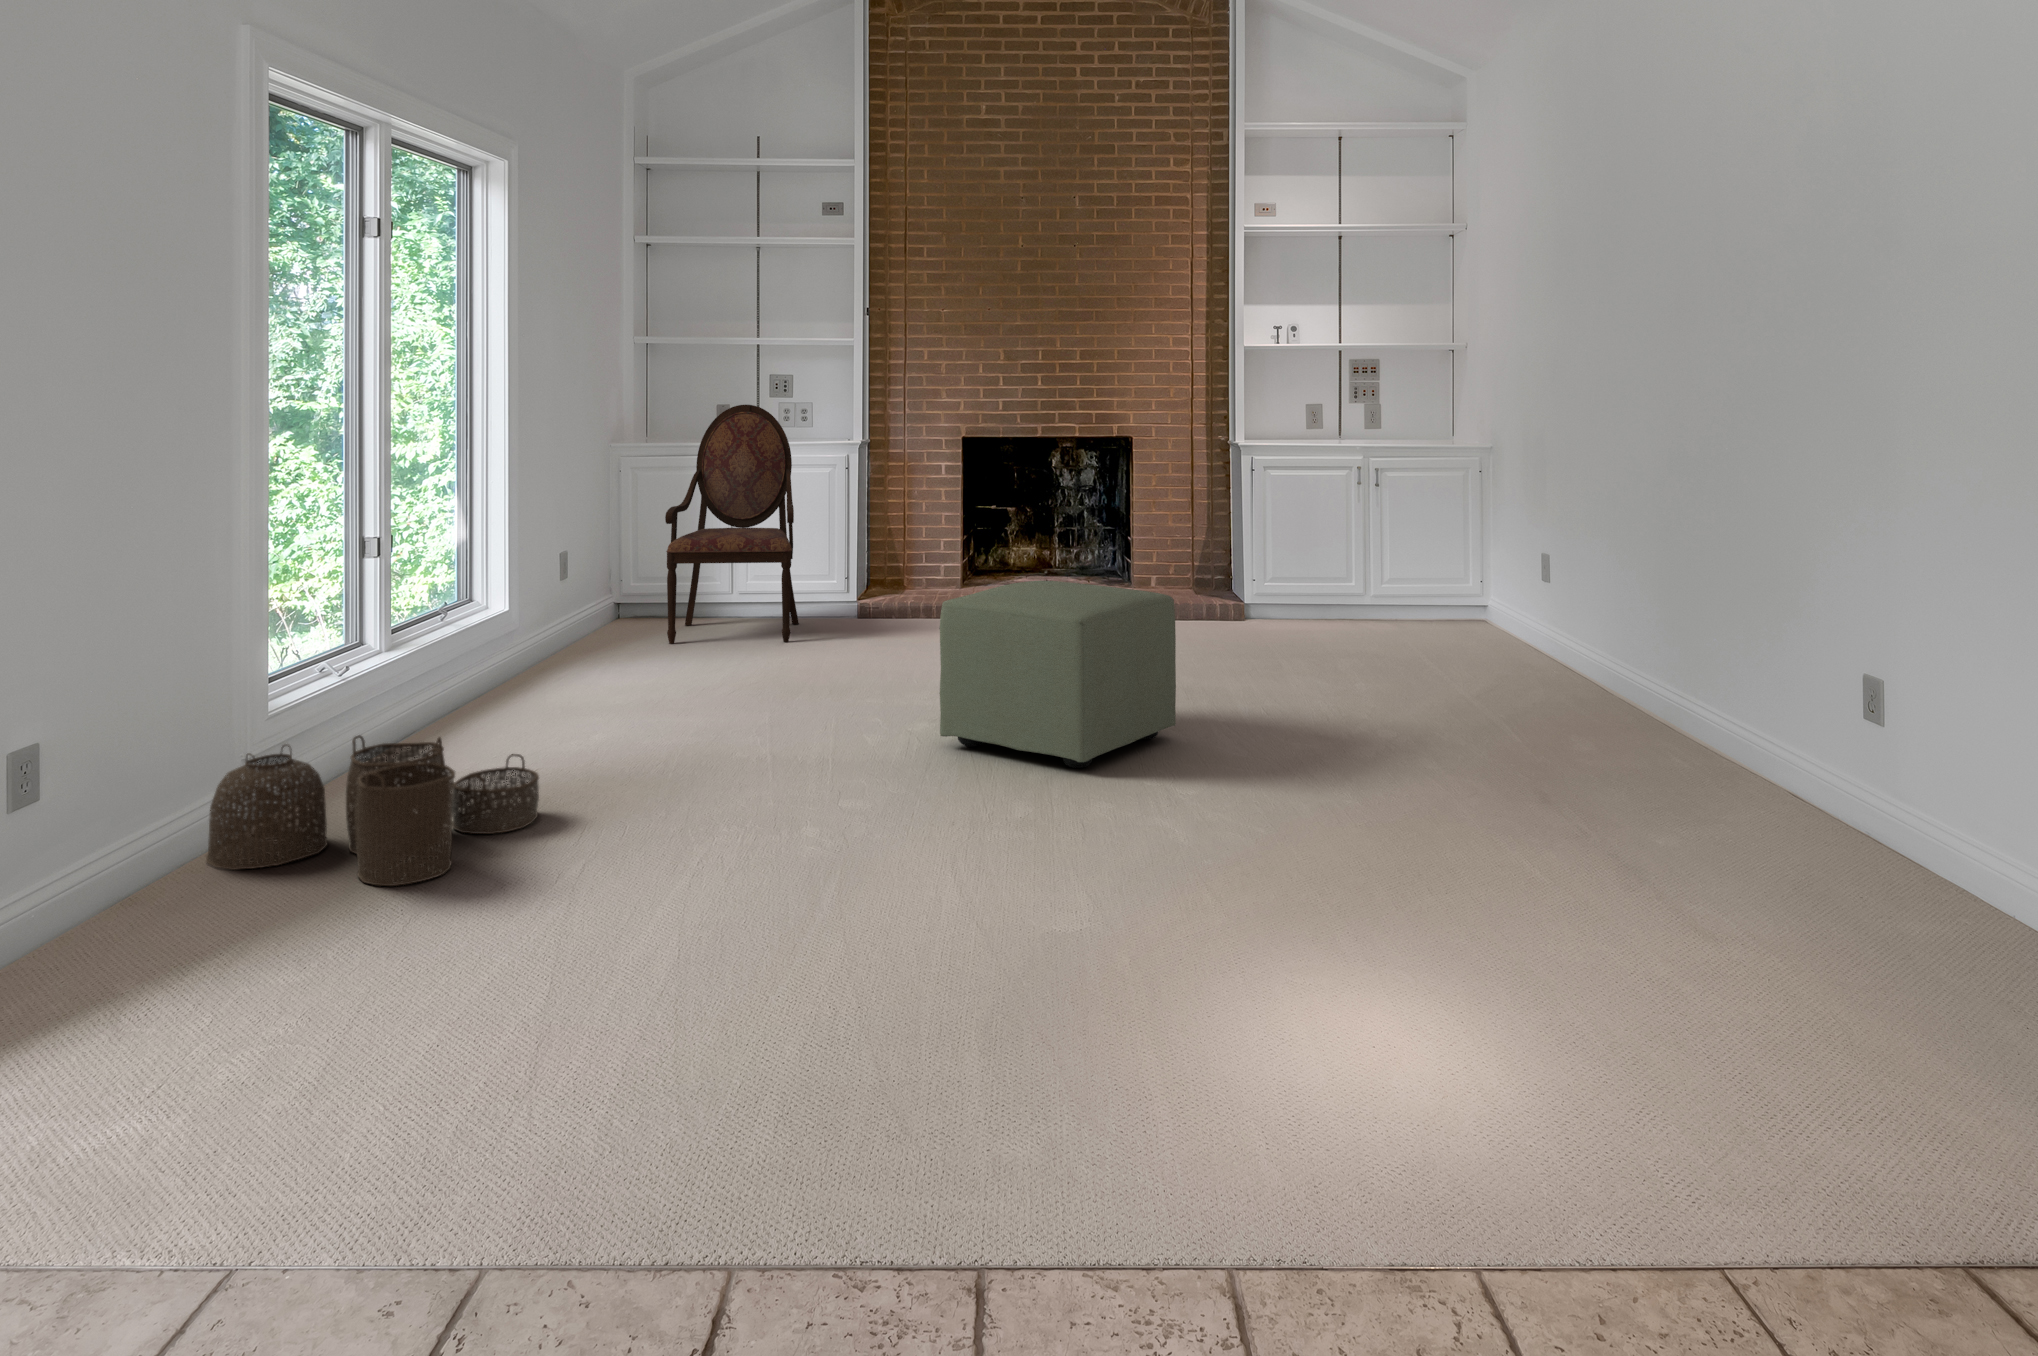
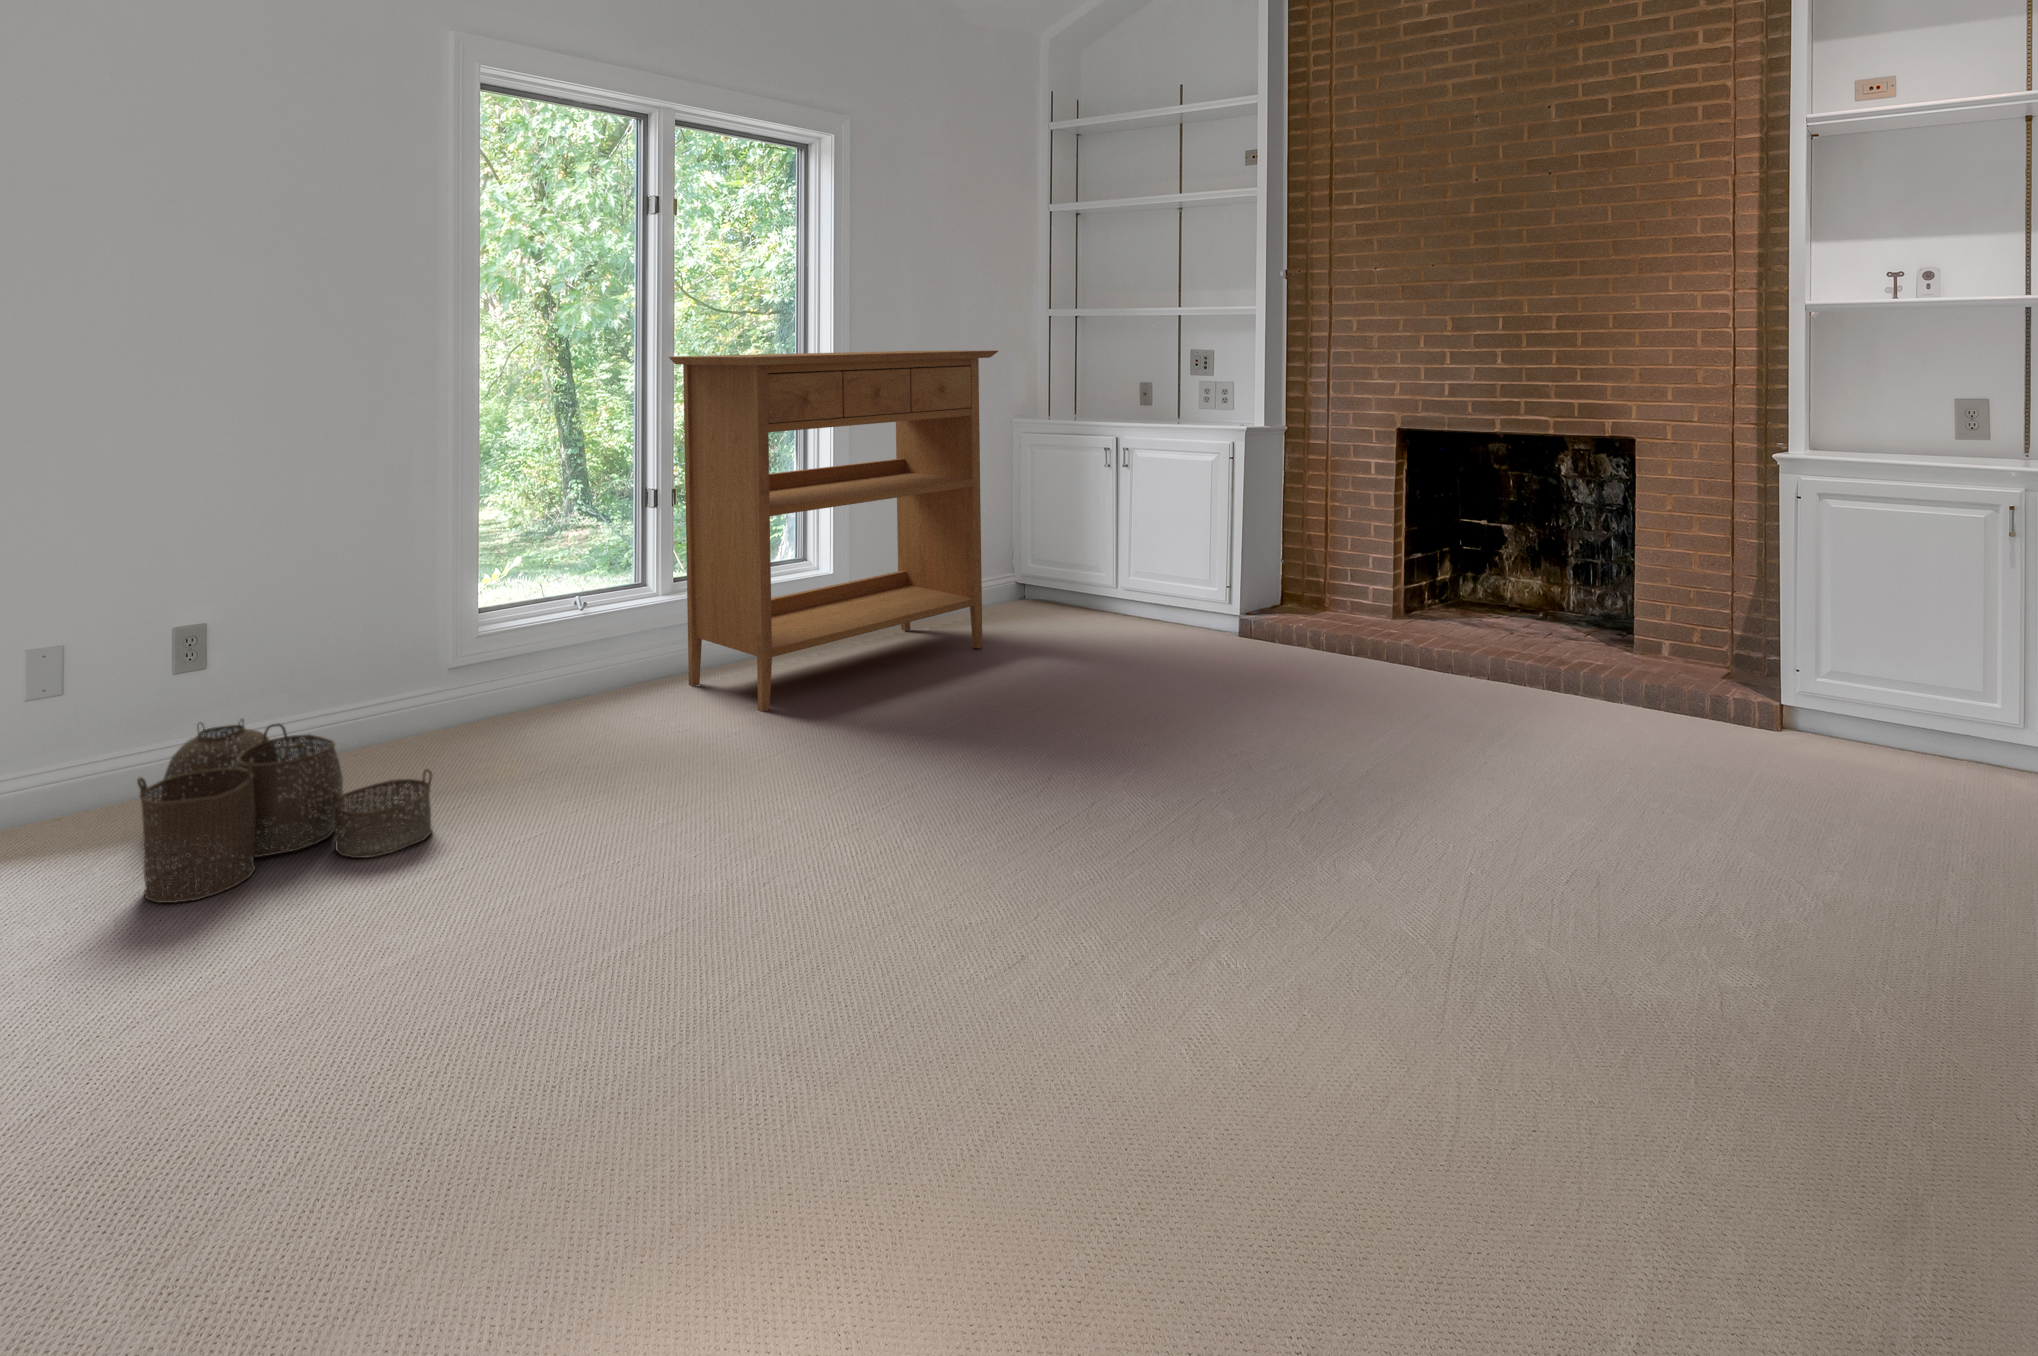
console table: none [457,370,688,712] -> present [669,351,998,712]
armchair: present [665,405,799,644] -> none [1002,386,1172,657]
ottoman: present [940,581,1176,768] -> none [903,662,1216,990]

